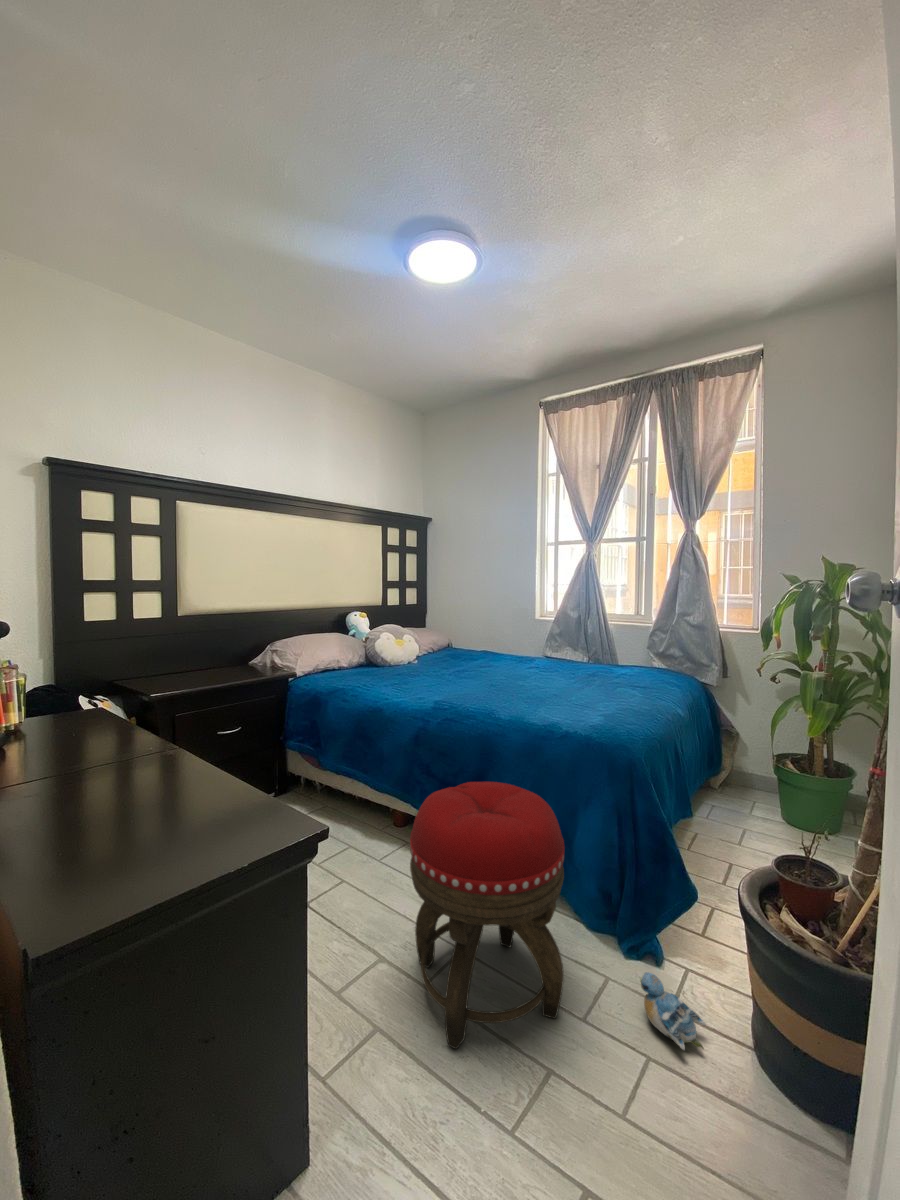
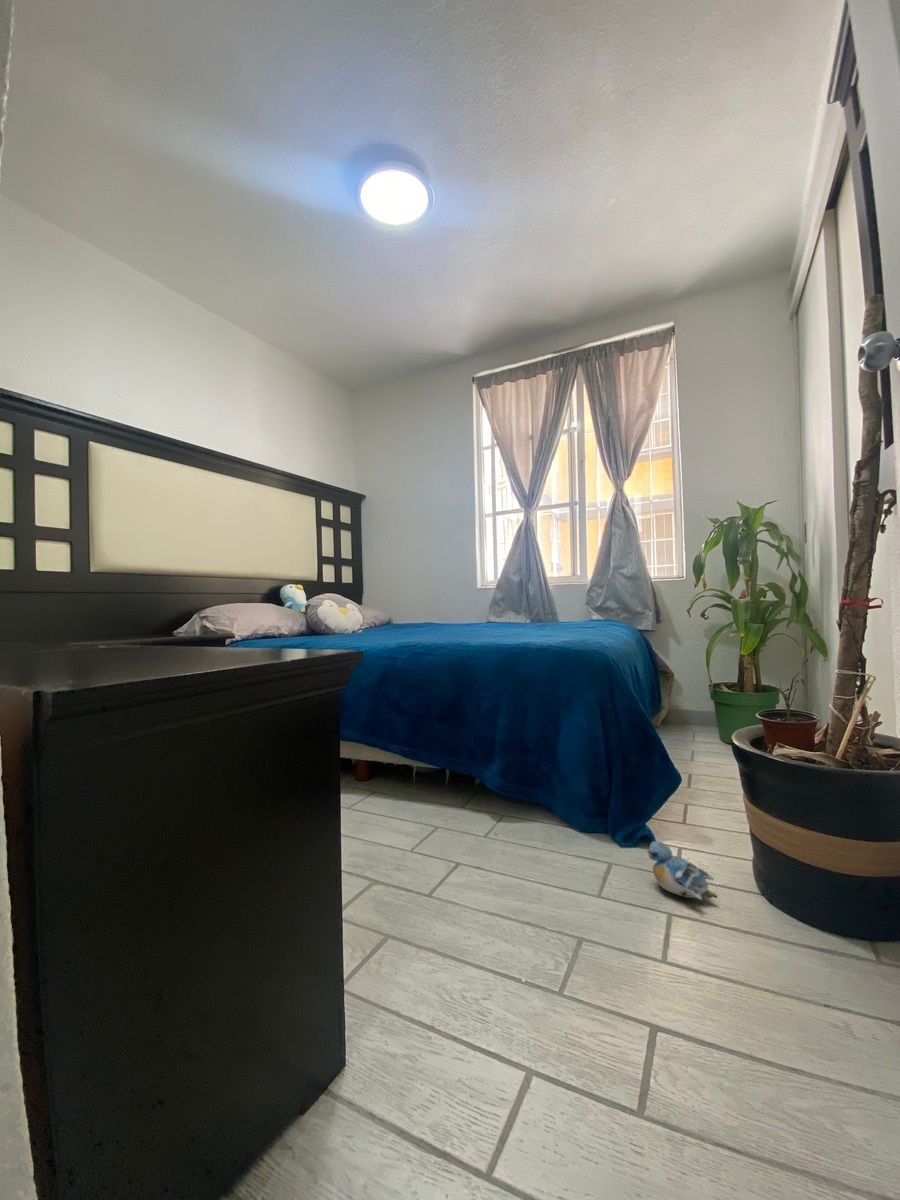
footstool: present [410,782,564,1049] -> none [410,682,577,939]

